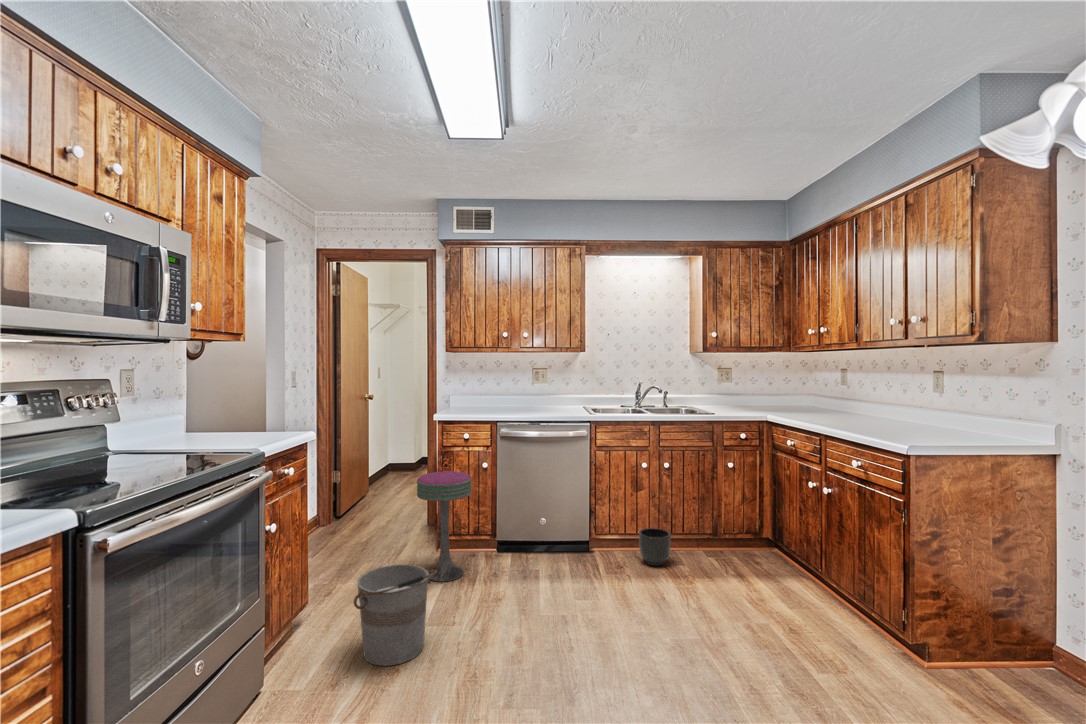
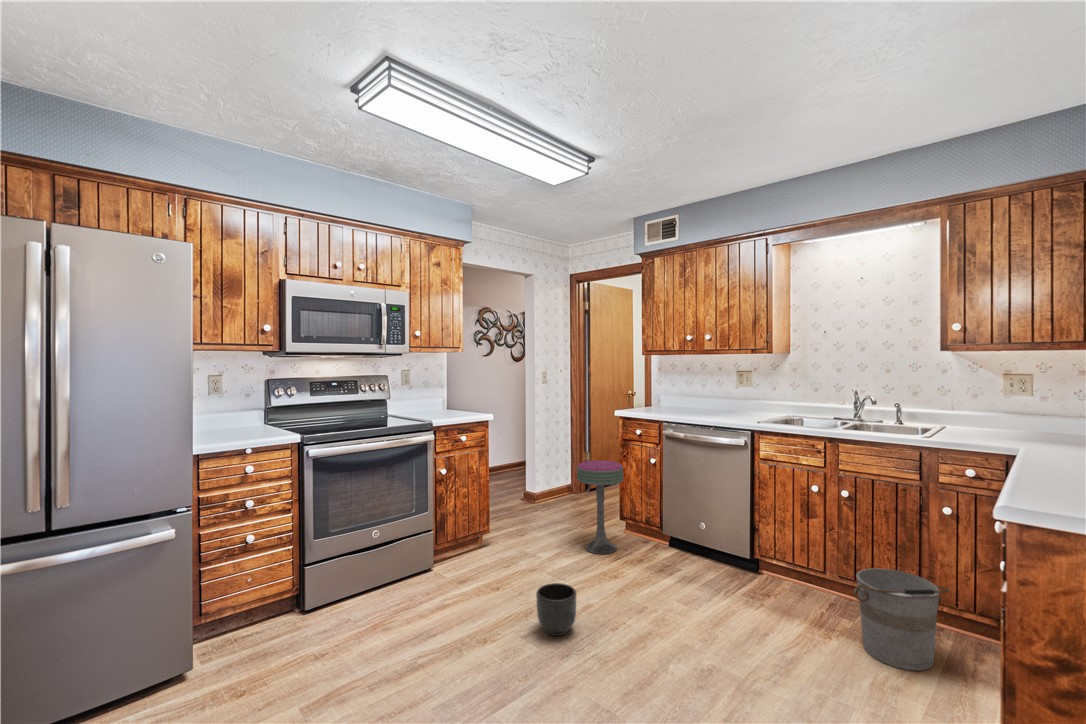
planter: present [639,528,671,566] -> present [536,583,576,636]
bucket: present [353,565,436,666] -> present [853,568,950,671]

